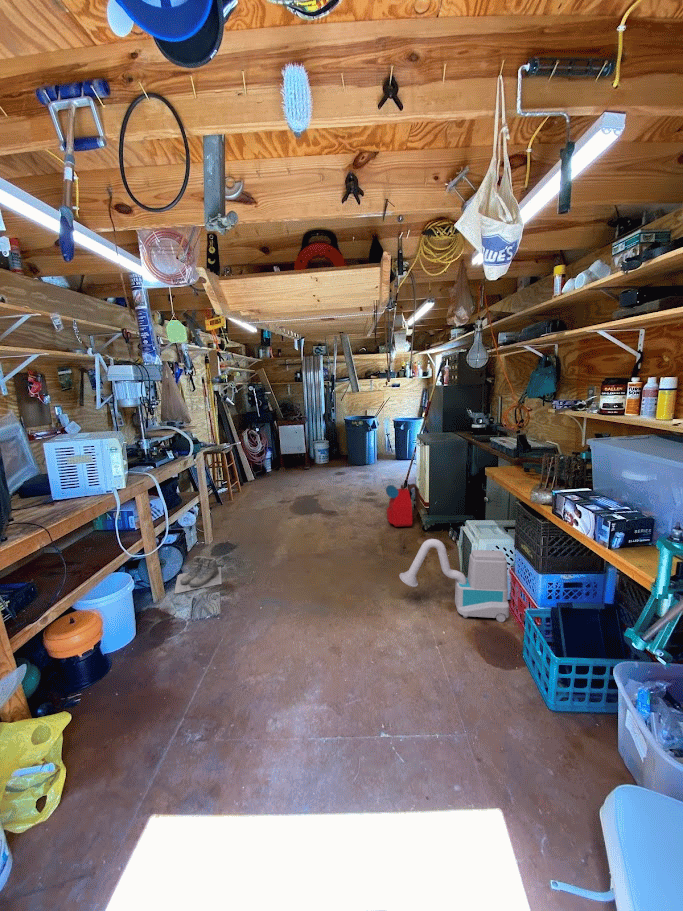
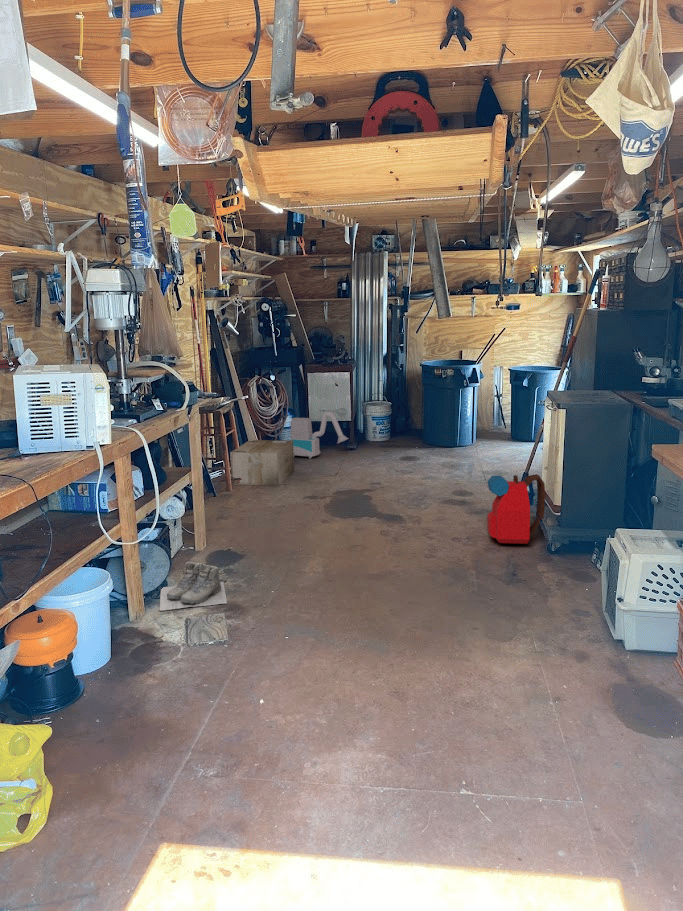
cardboard box: none [232,466,272,495] -> present [230,440,294,486]
vacuum cleaner: present [399,539,509,622] -> present [290,412,349,459]

